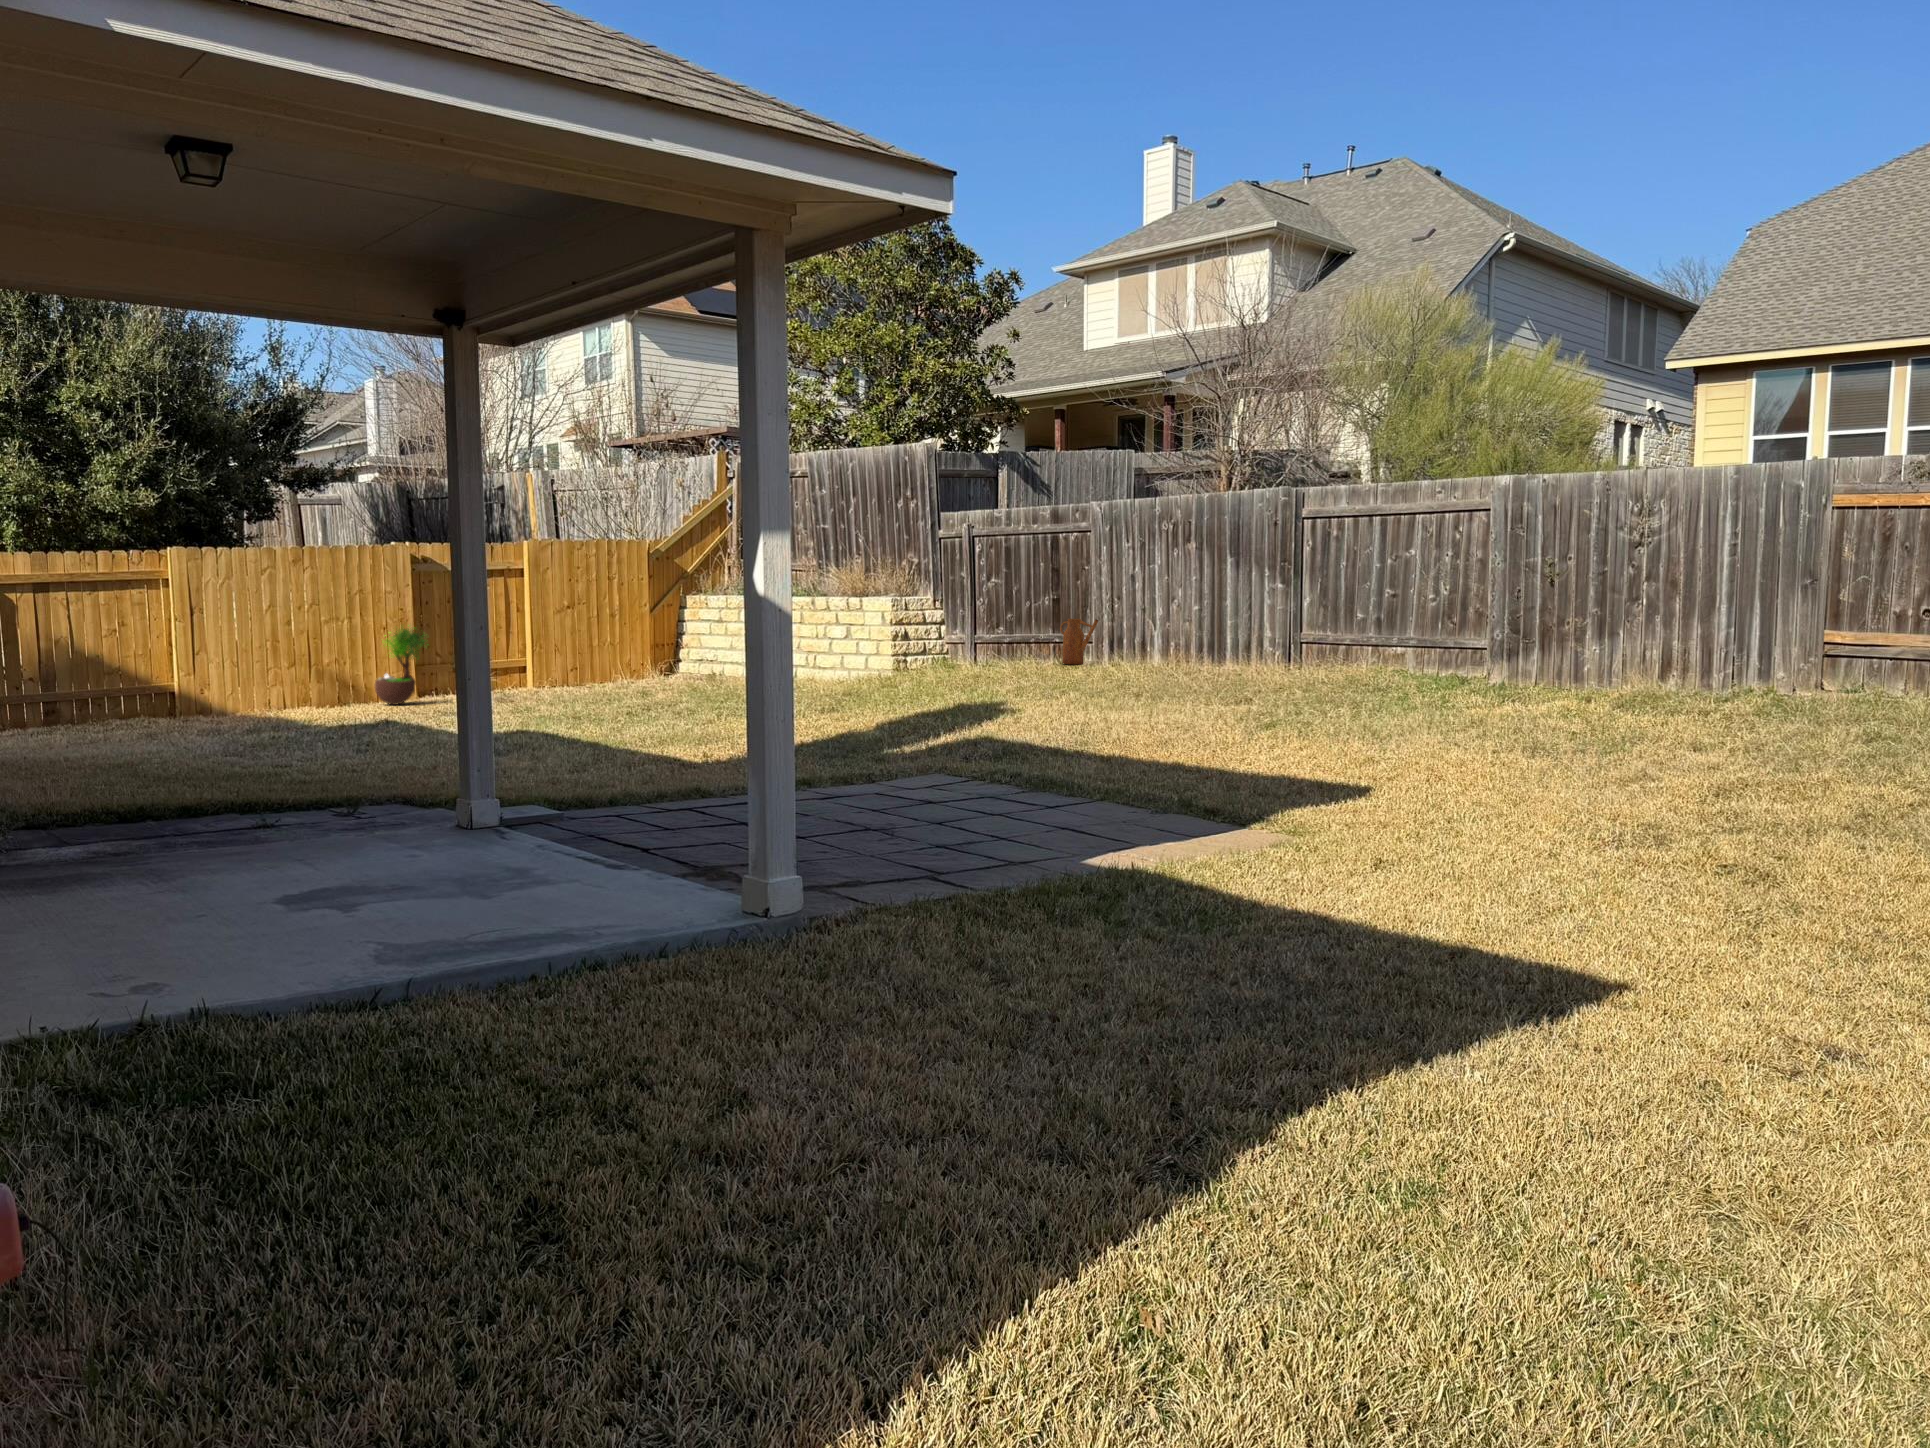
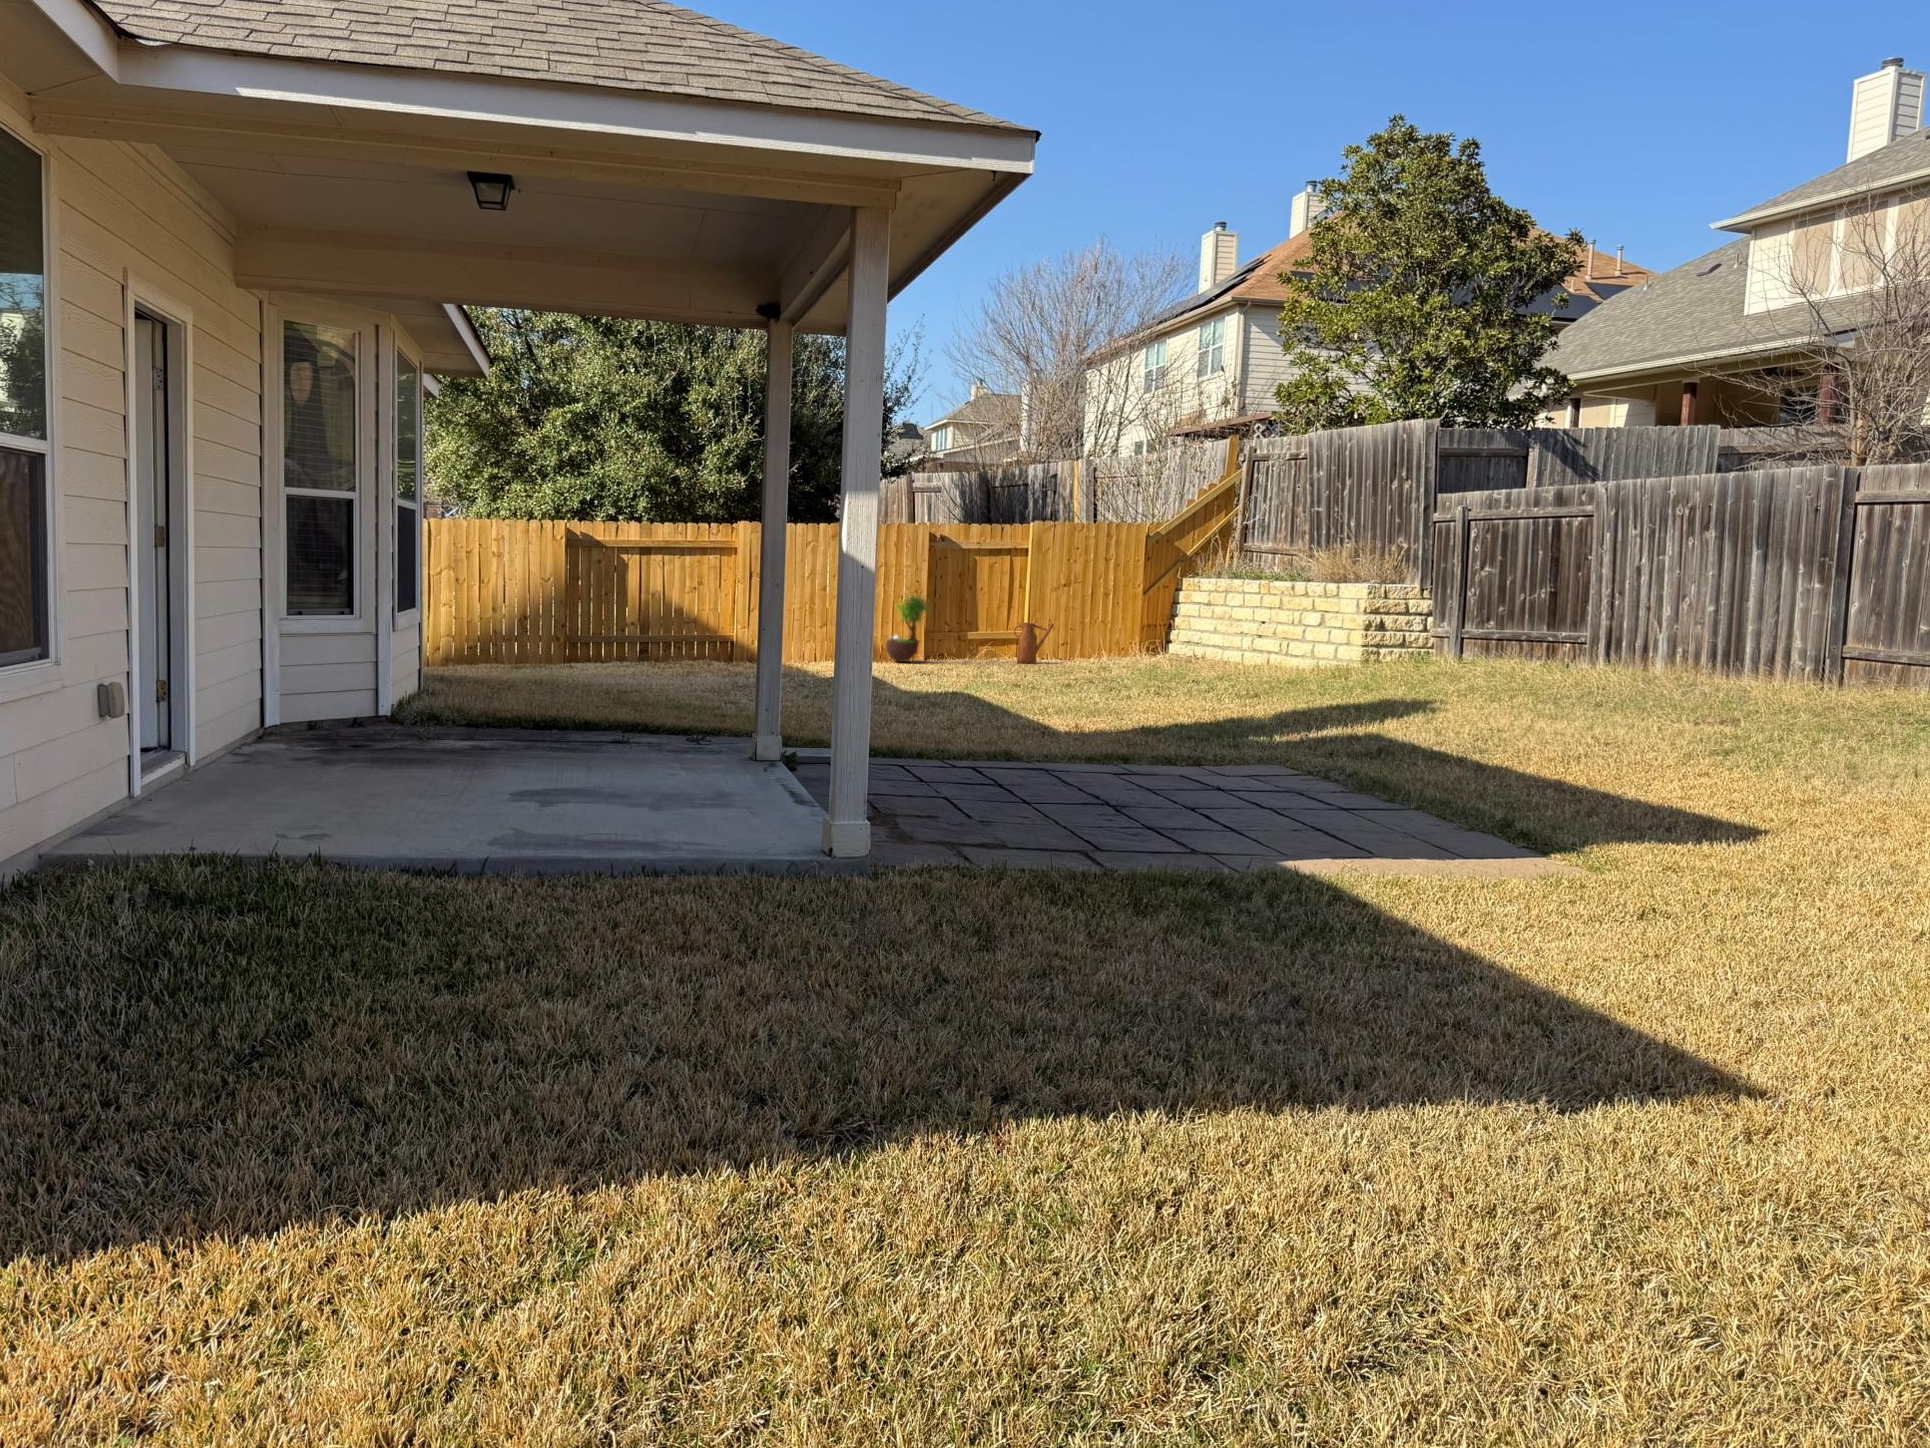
watering can: present [1060,619,1098,664] -> present [1013,623,1054,664]

